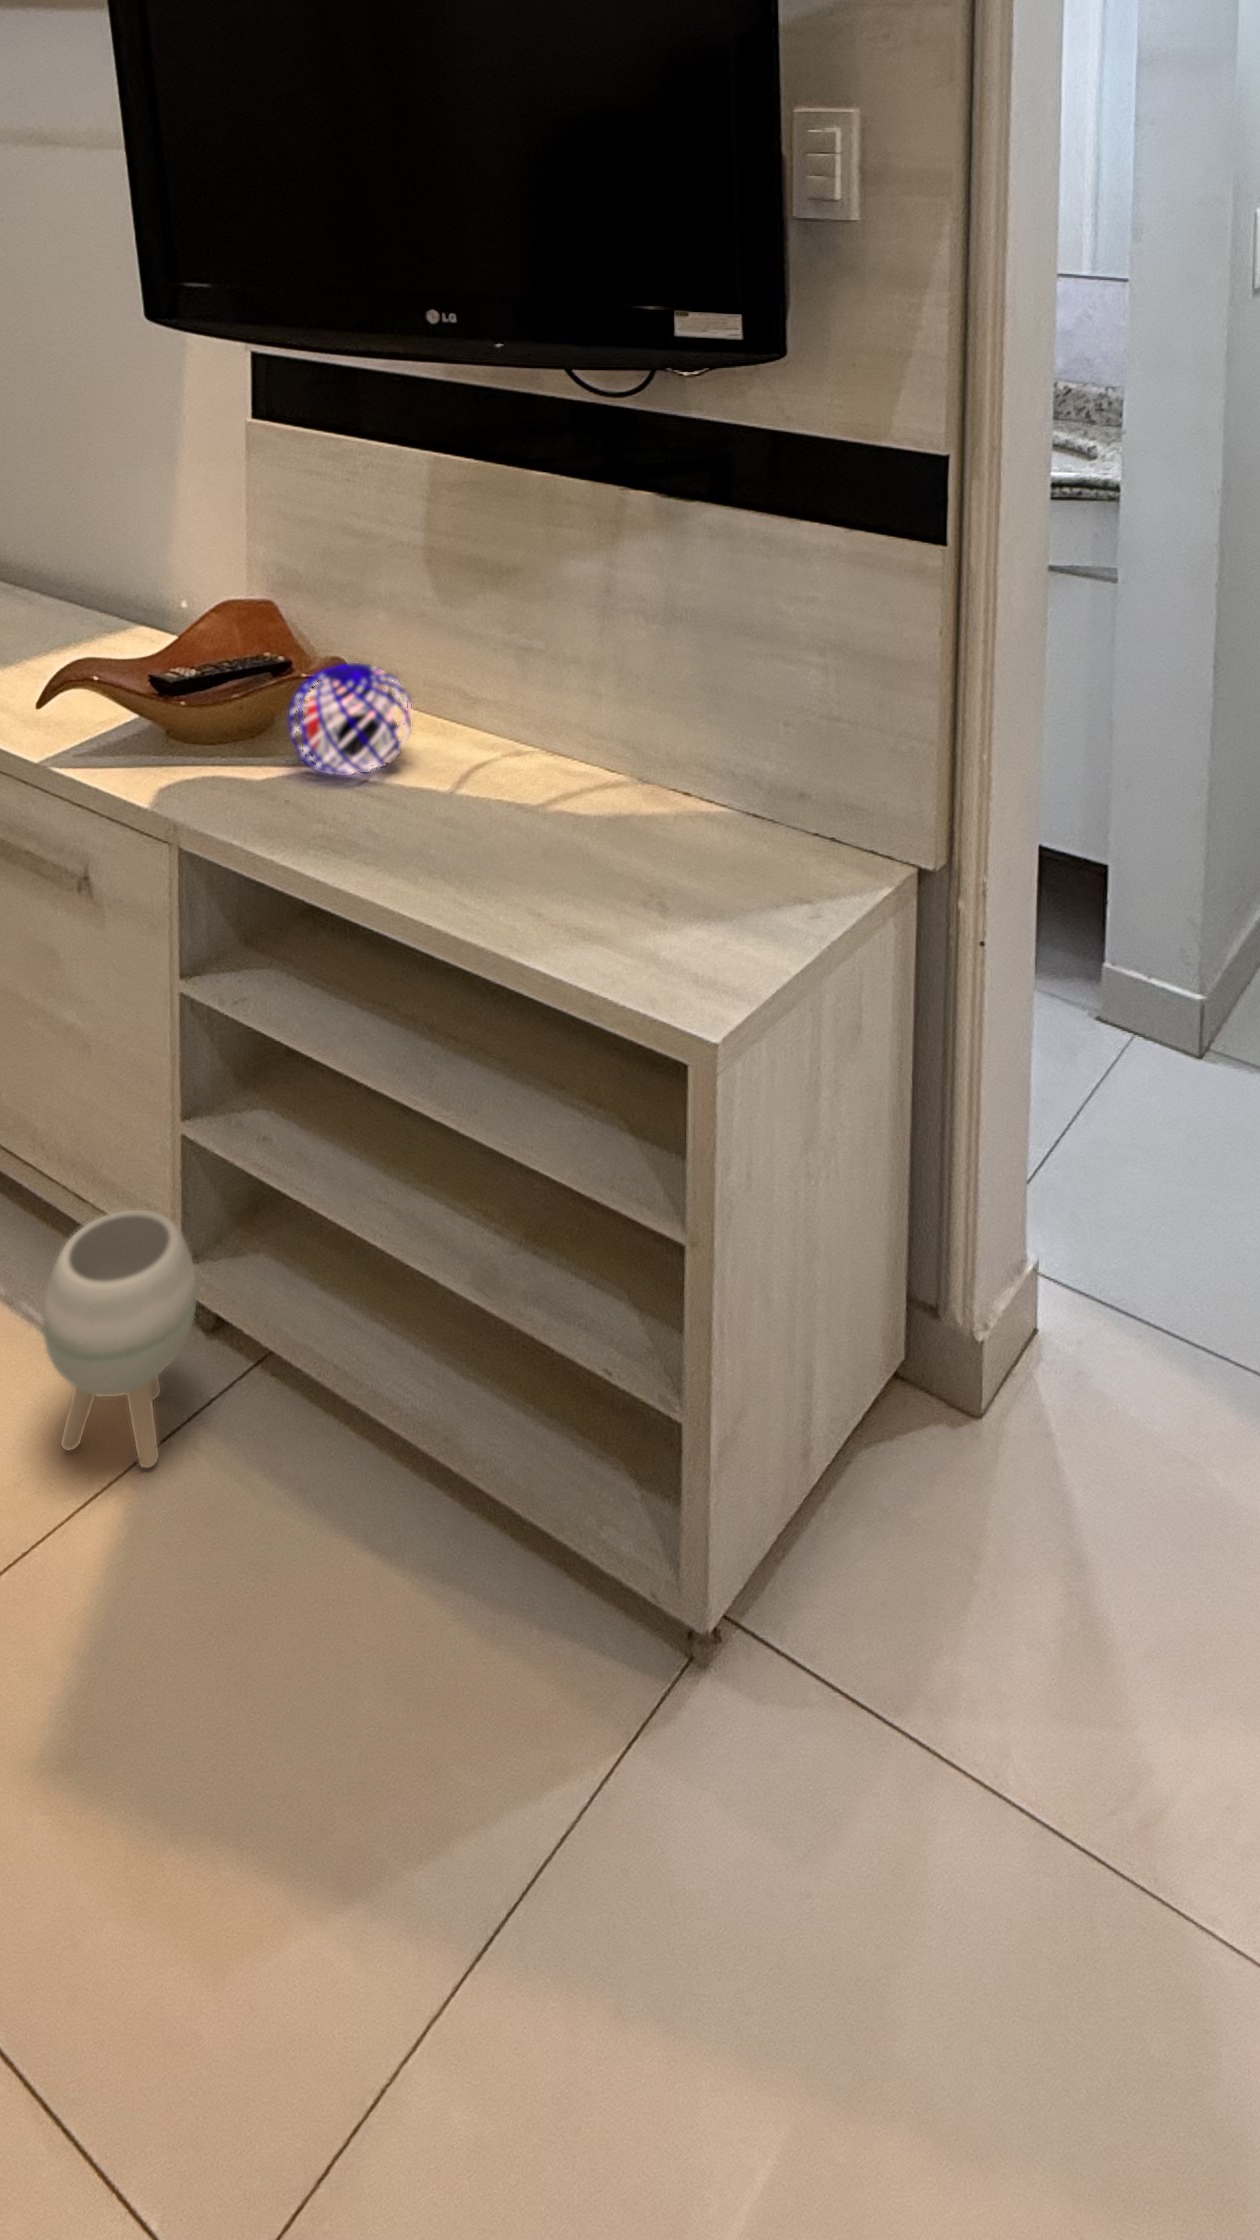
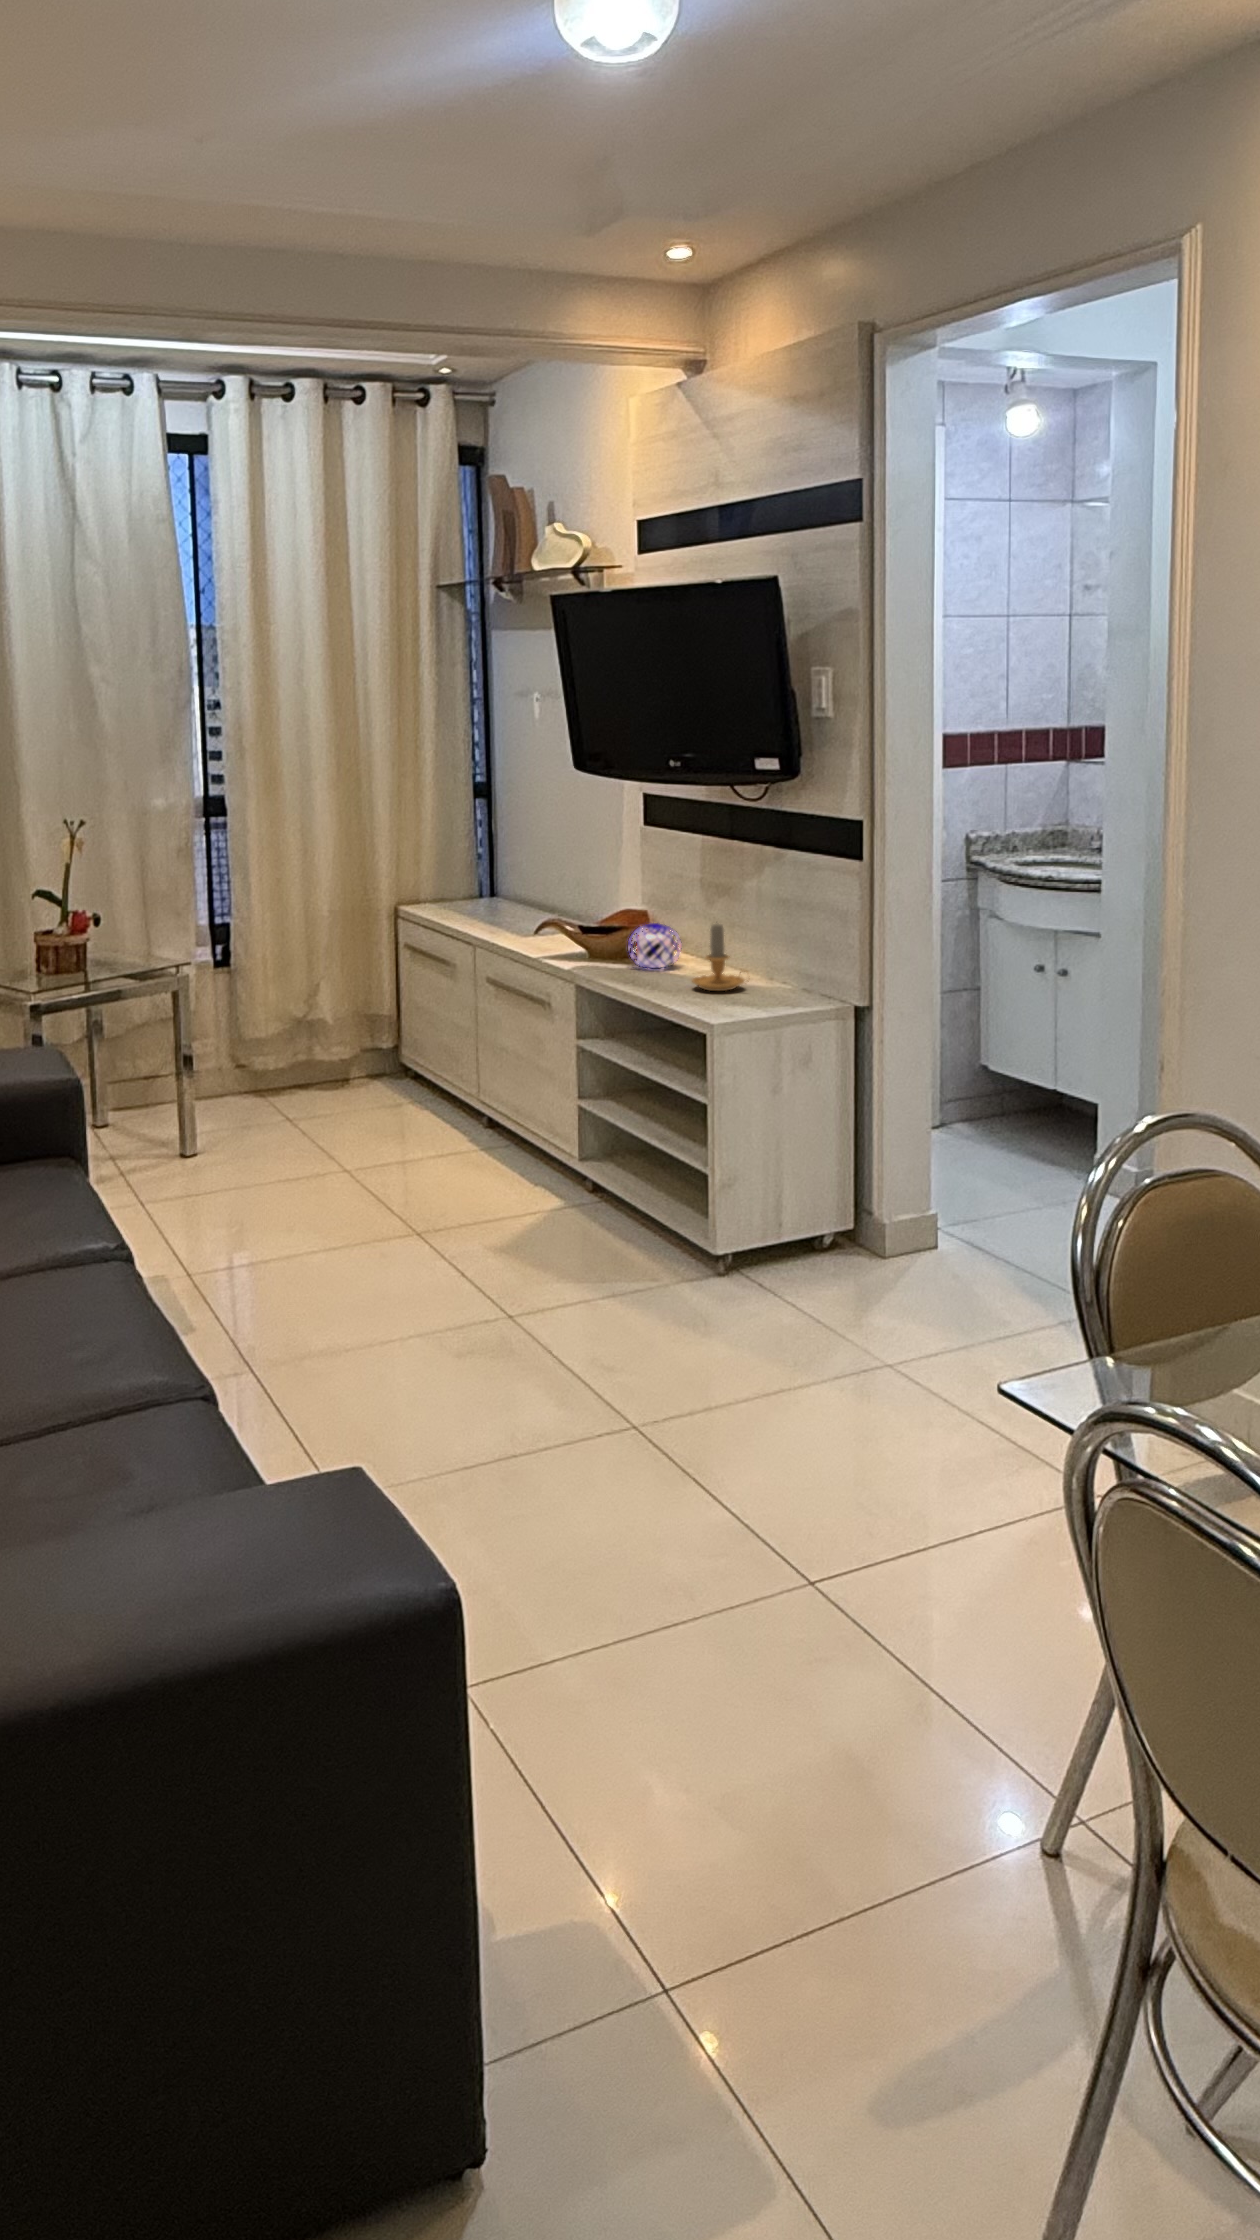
candle: none [510,689,663,864] -> present [692,924,744,991]
planter: present [43,1210,197,1468] -> none [523,1129,581,1220]

